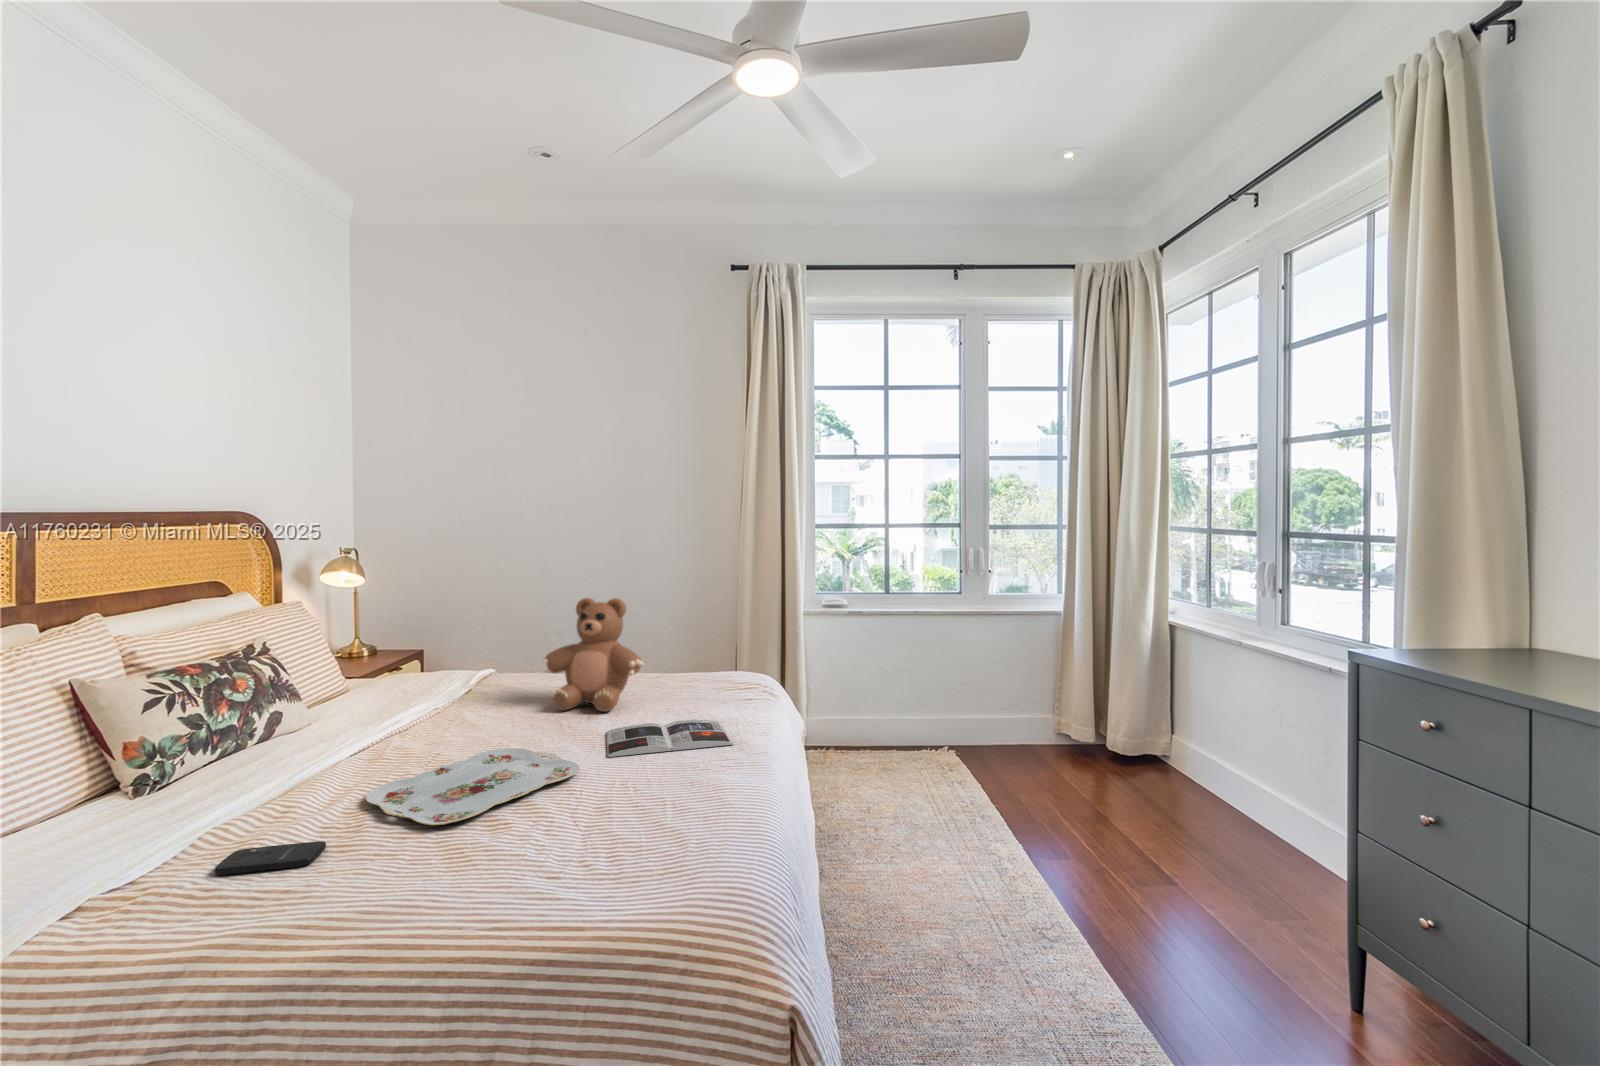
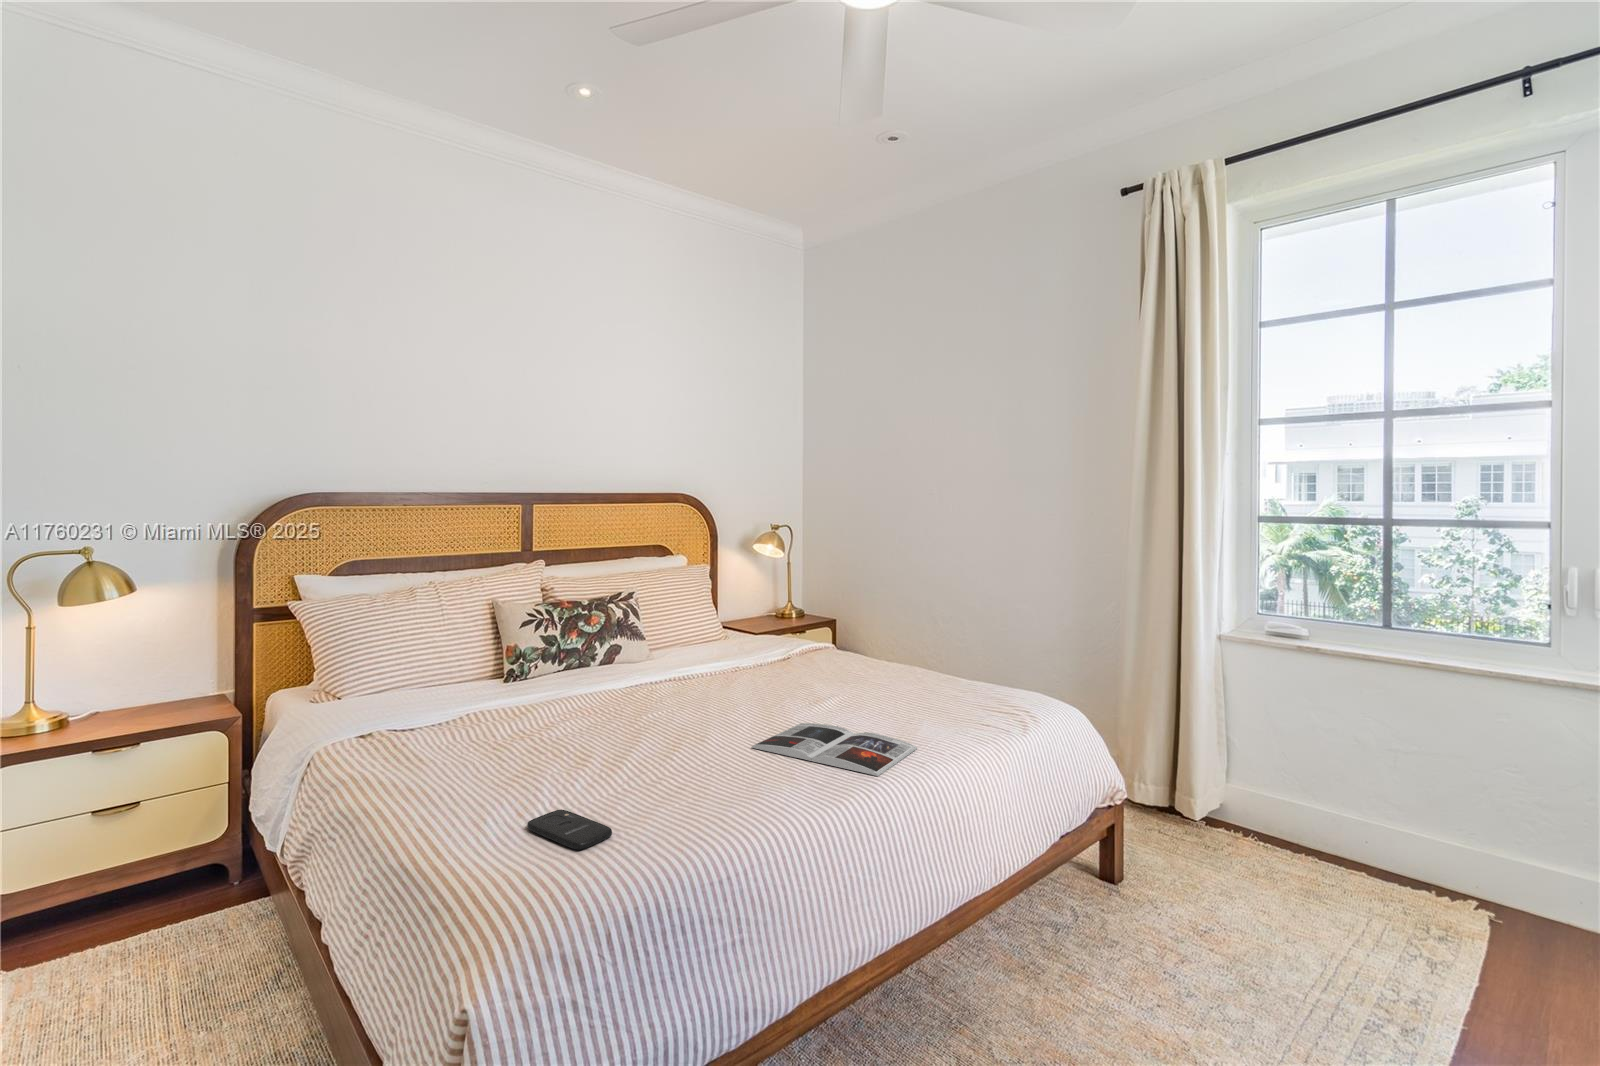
teddy bear: present [542,598,644,712] -> none [803,578,886,705]
serving tray: present [366,749,580,825] -> none [537,712,713,759]
smartphone: present [214,841,326,875] -> present [527,809,612,850]

